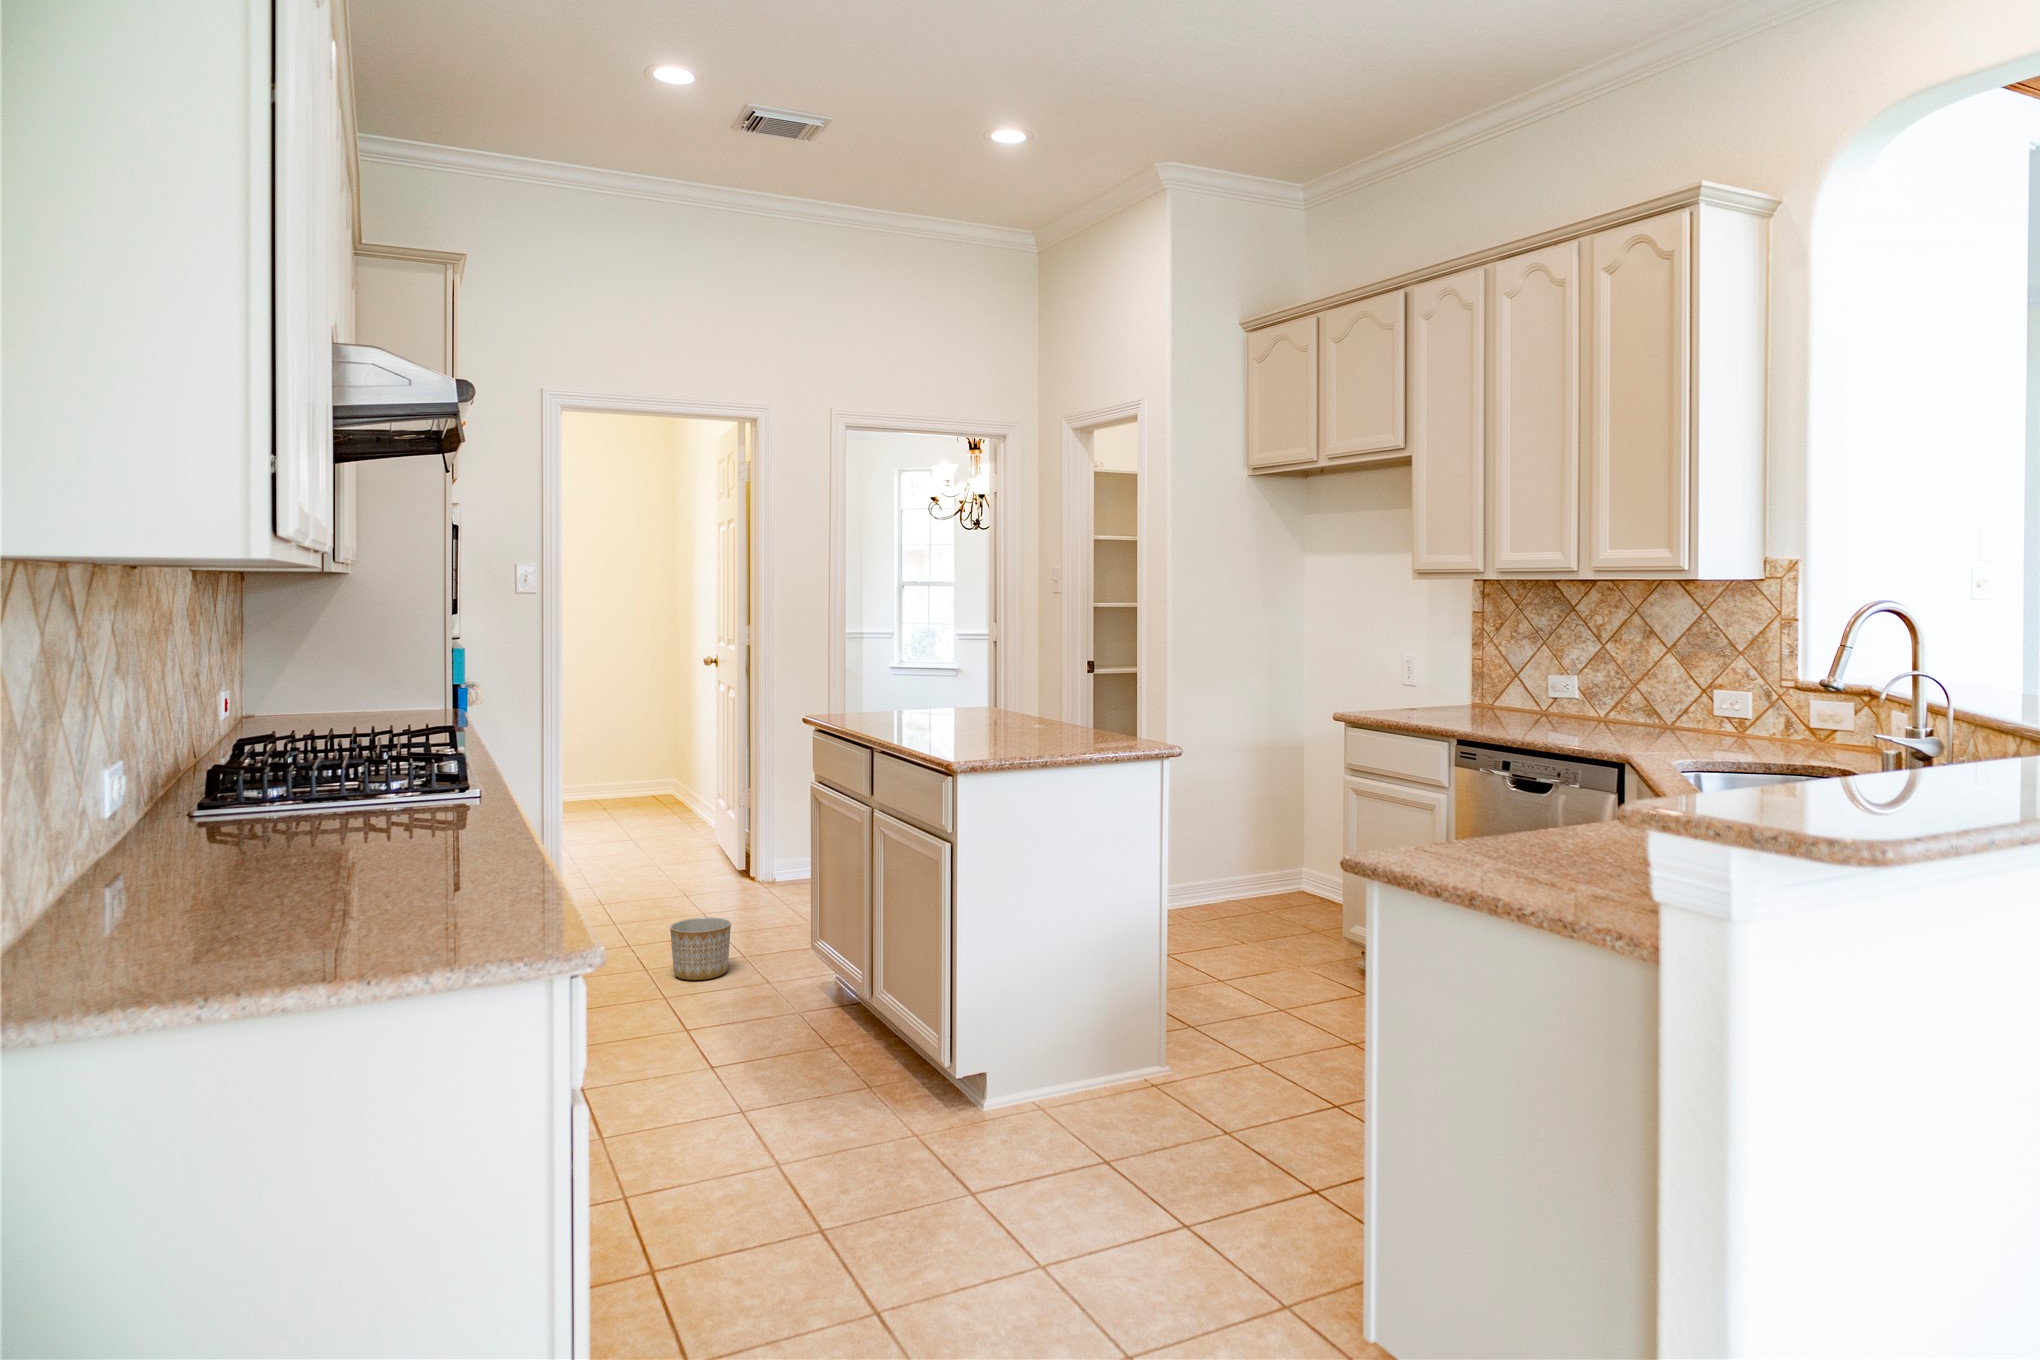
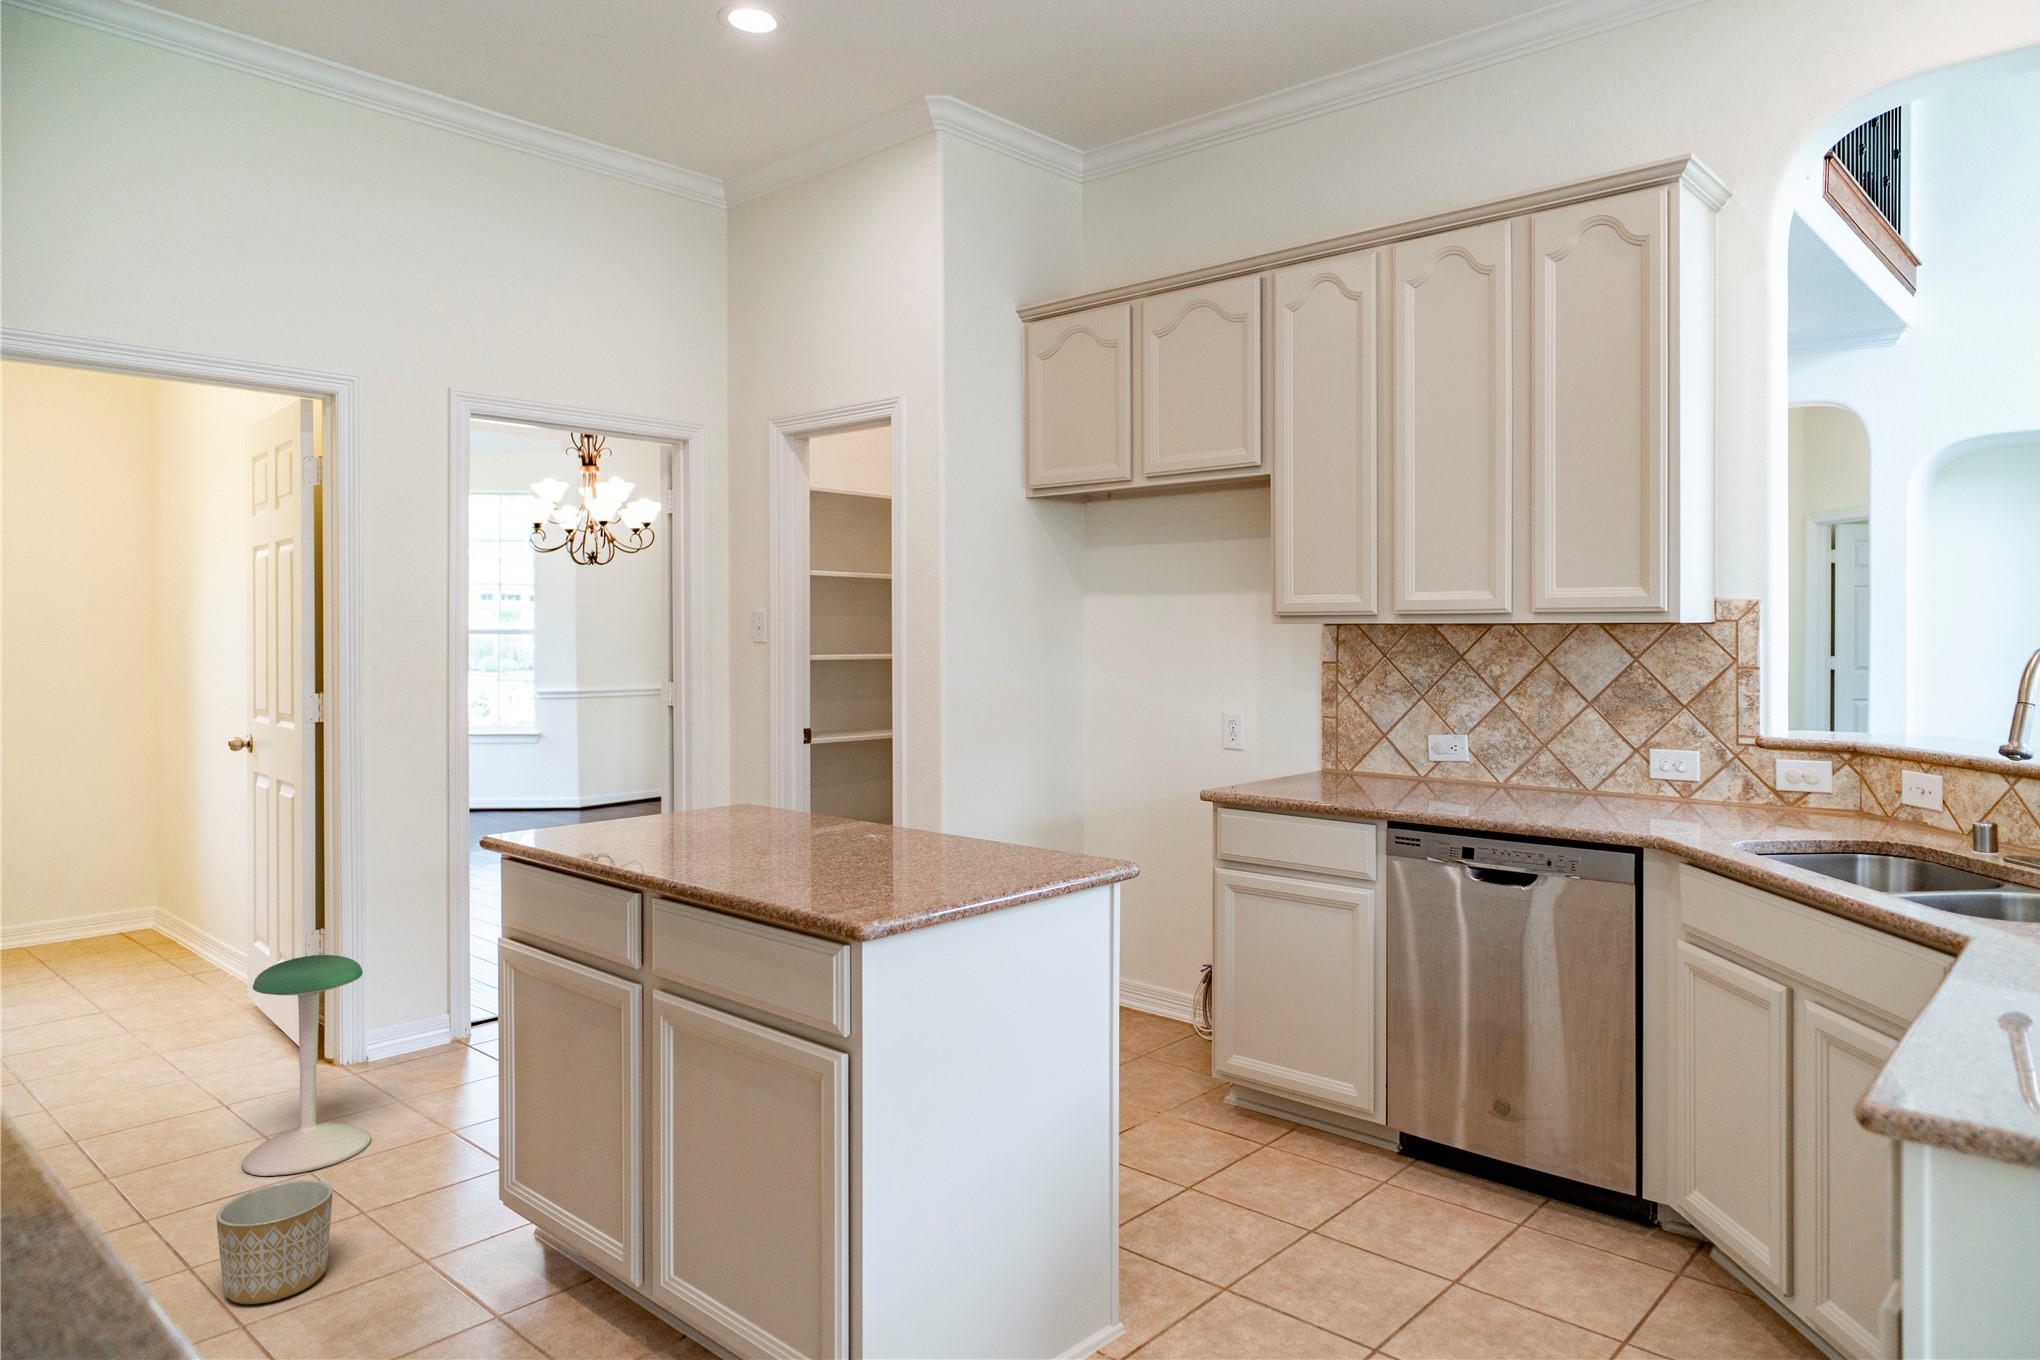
stool: none [693,795,767,930] -> present [242,955,371,1176]

